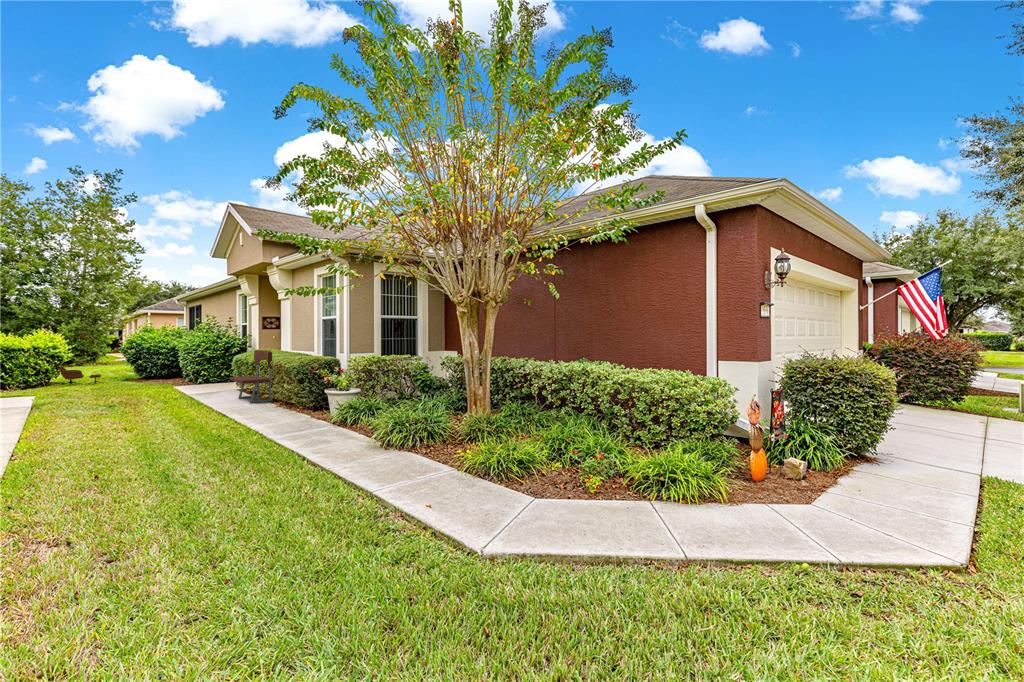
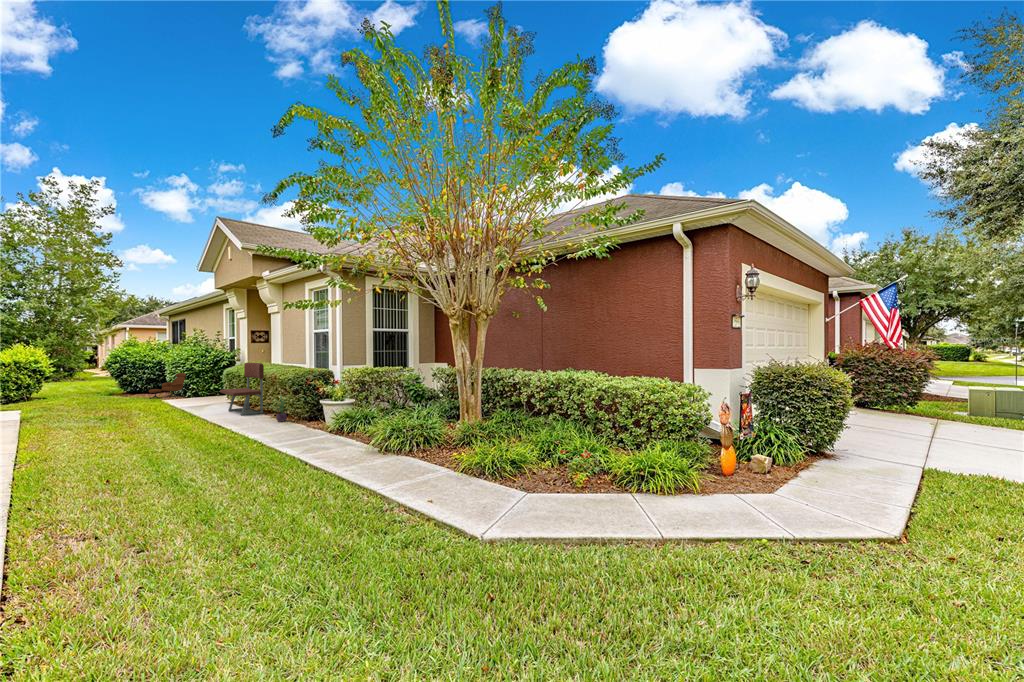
lounge chair: present [58,363,101,385] -> present [149,373,186,399]
decorative plant: none [272,384,303,411] -> present [276,396,287,422]

